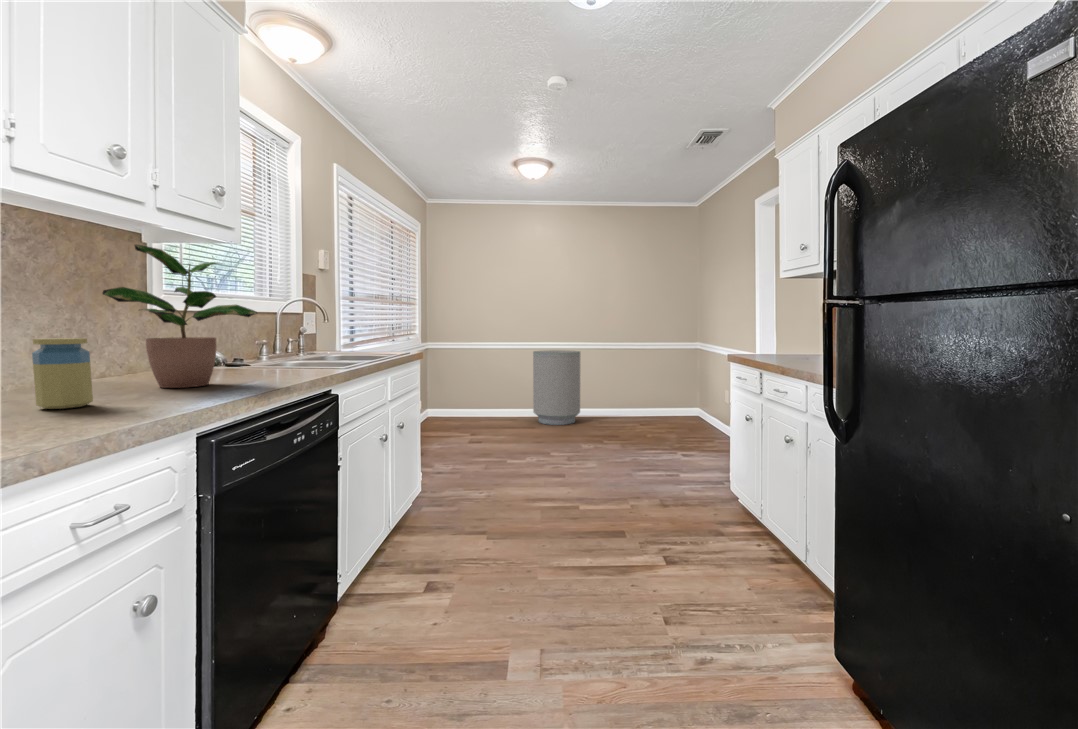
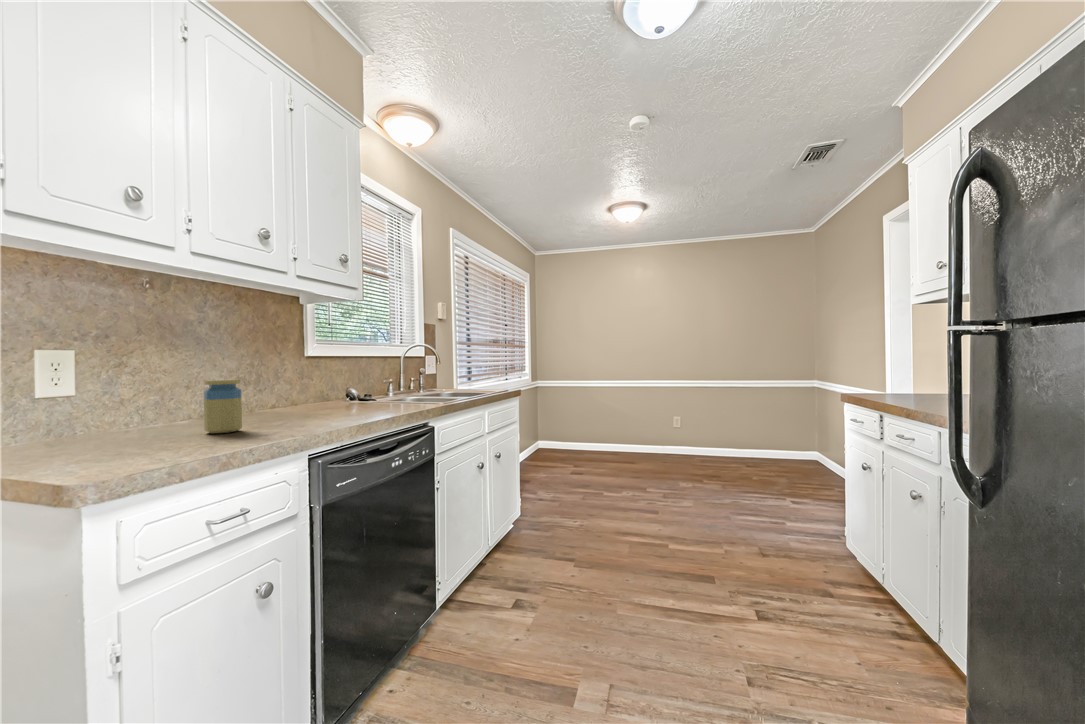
potted plant: present [103,245,257,388] -> none [262,307,370,418]
trash can: present [533,350,580,425] -> none [635,384,683,456]

